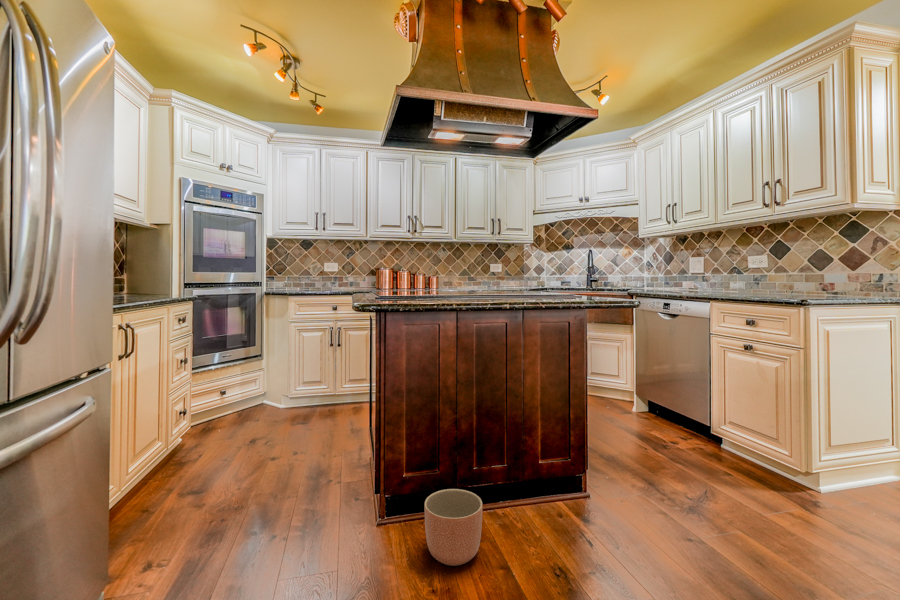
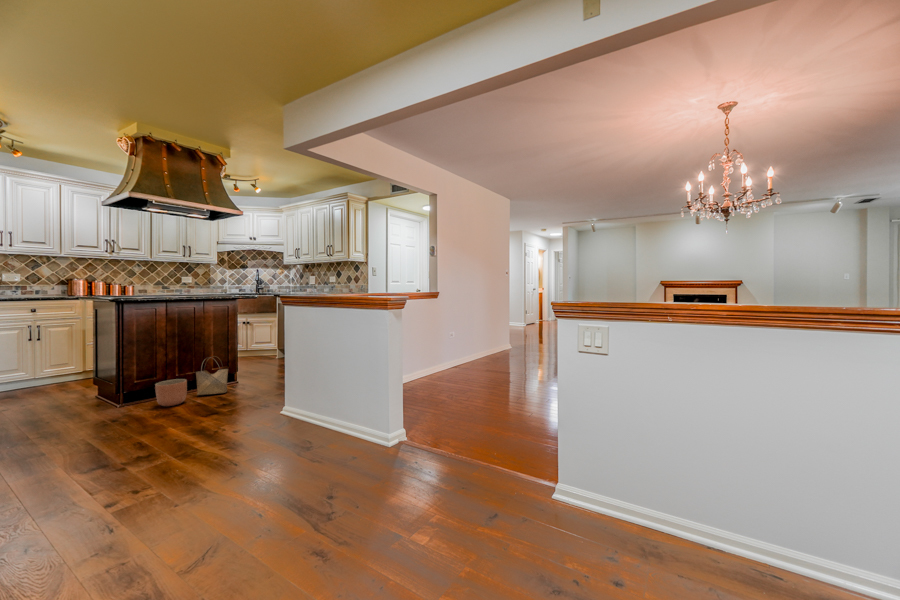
woven basket: none [500,441,567,547] -> present [196,356,228,395]

